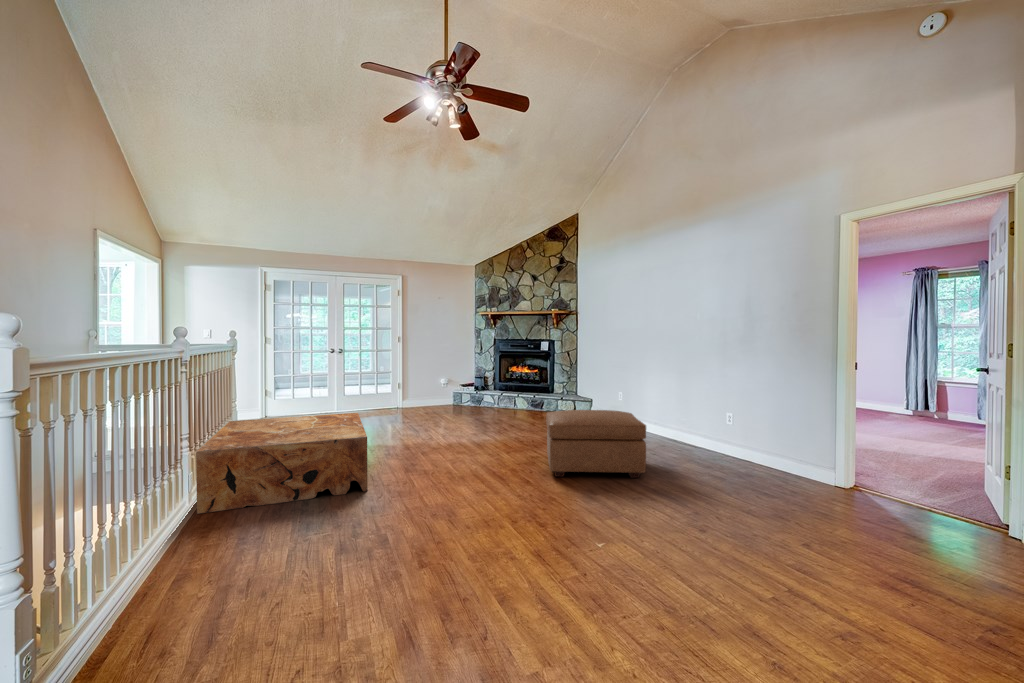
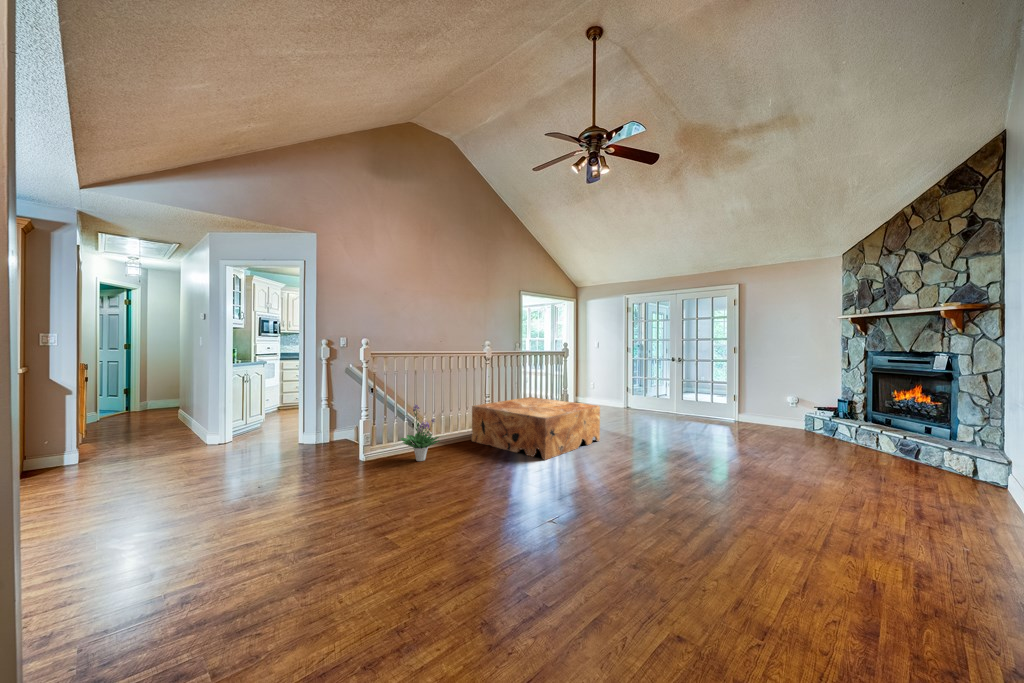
ottoman: present [546,410,646,478] -> none [685,439,872,566]
potted plant: none [145,468,242,576] -> present [401,404,440,461]

